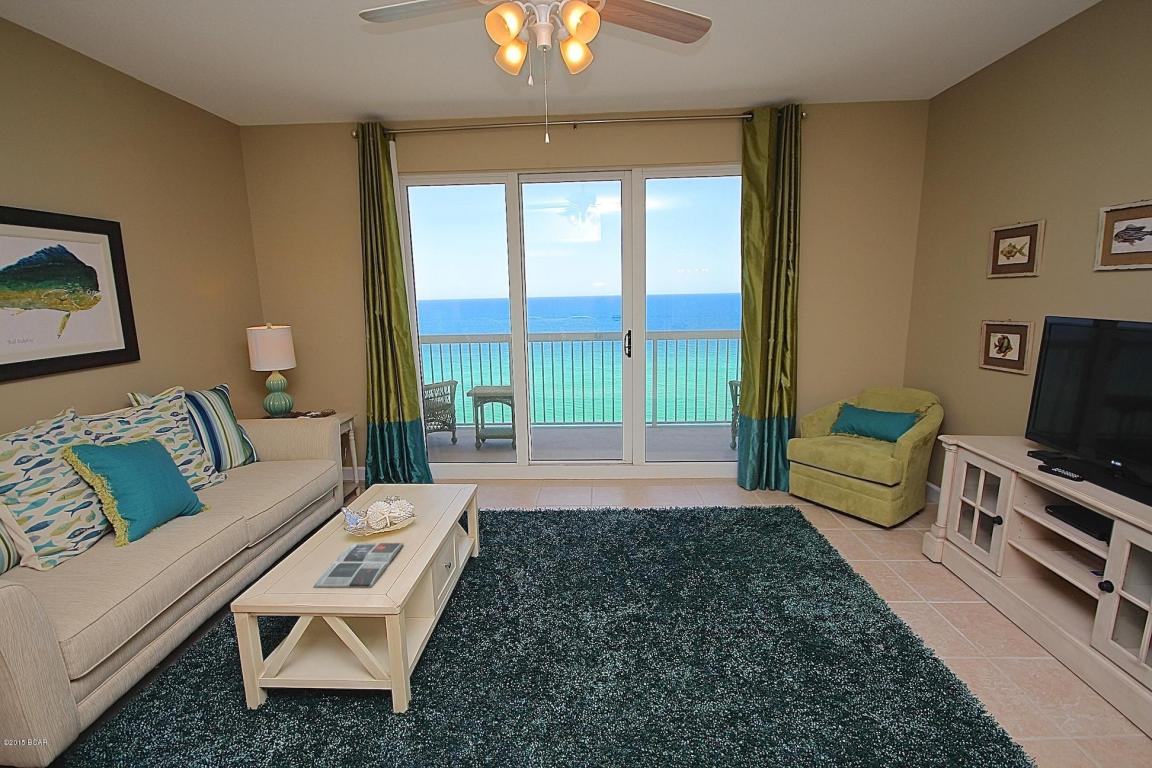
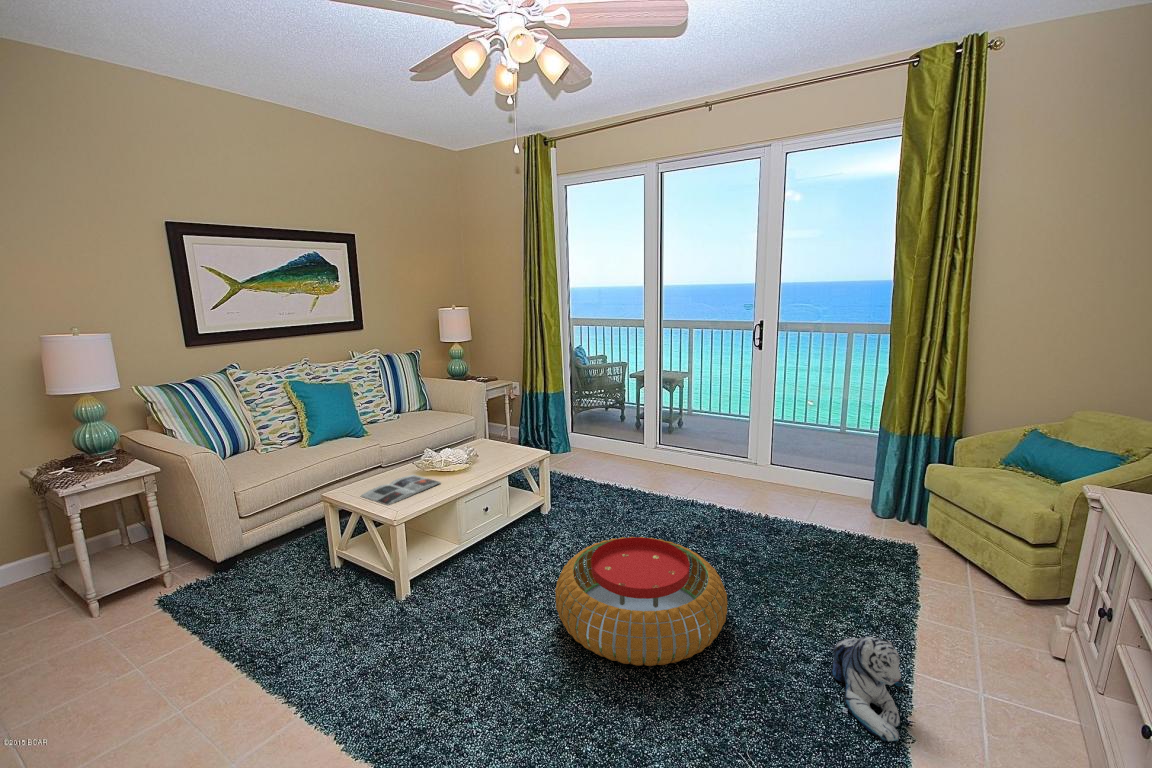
pouf: none [581,546,752,675] -> present [555,537,728,666]
plush toy: none [823,576,911,653] -> present [830,637,903,741]

